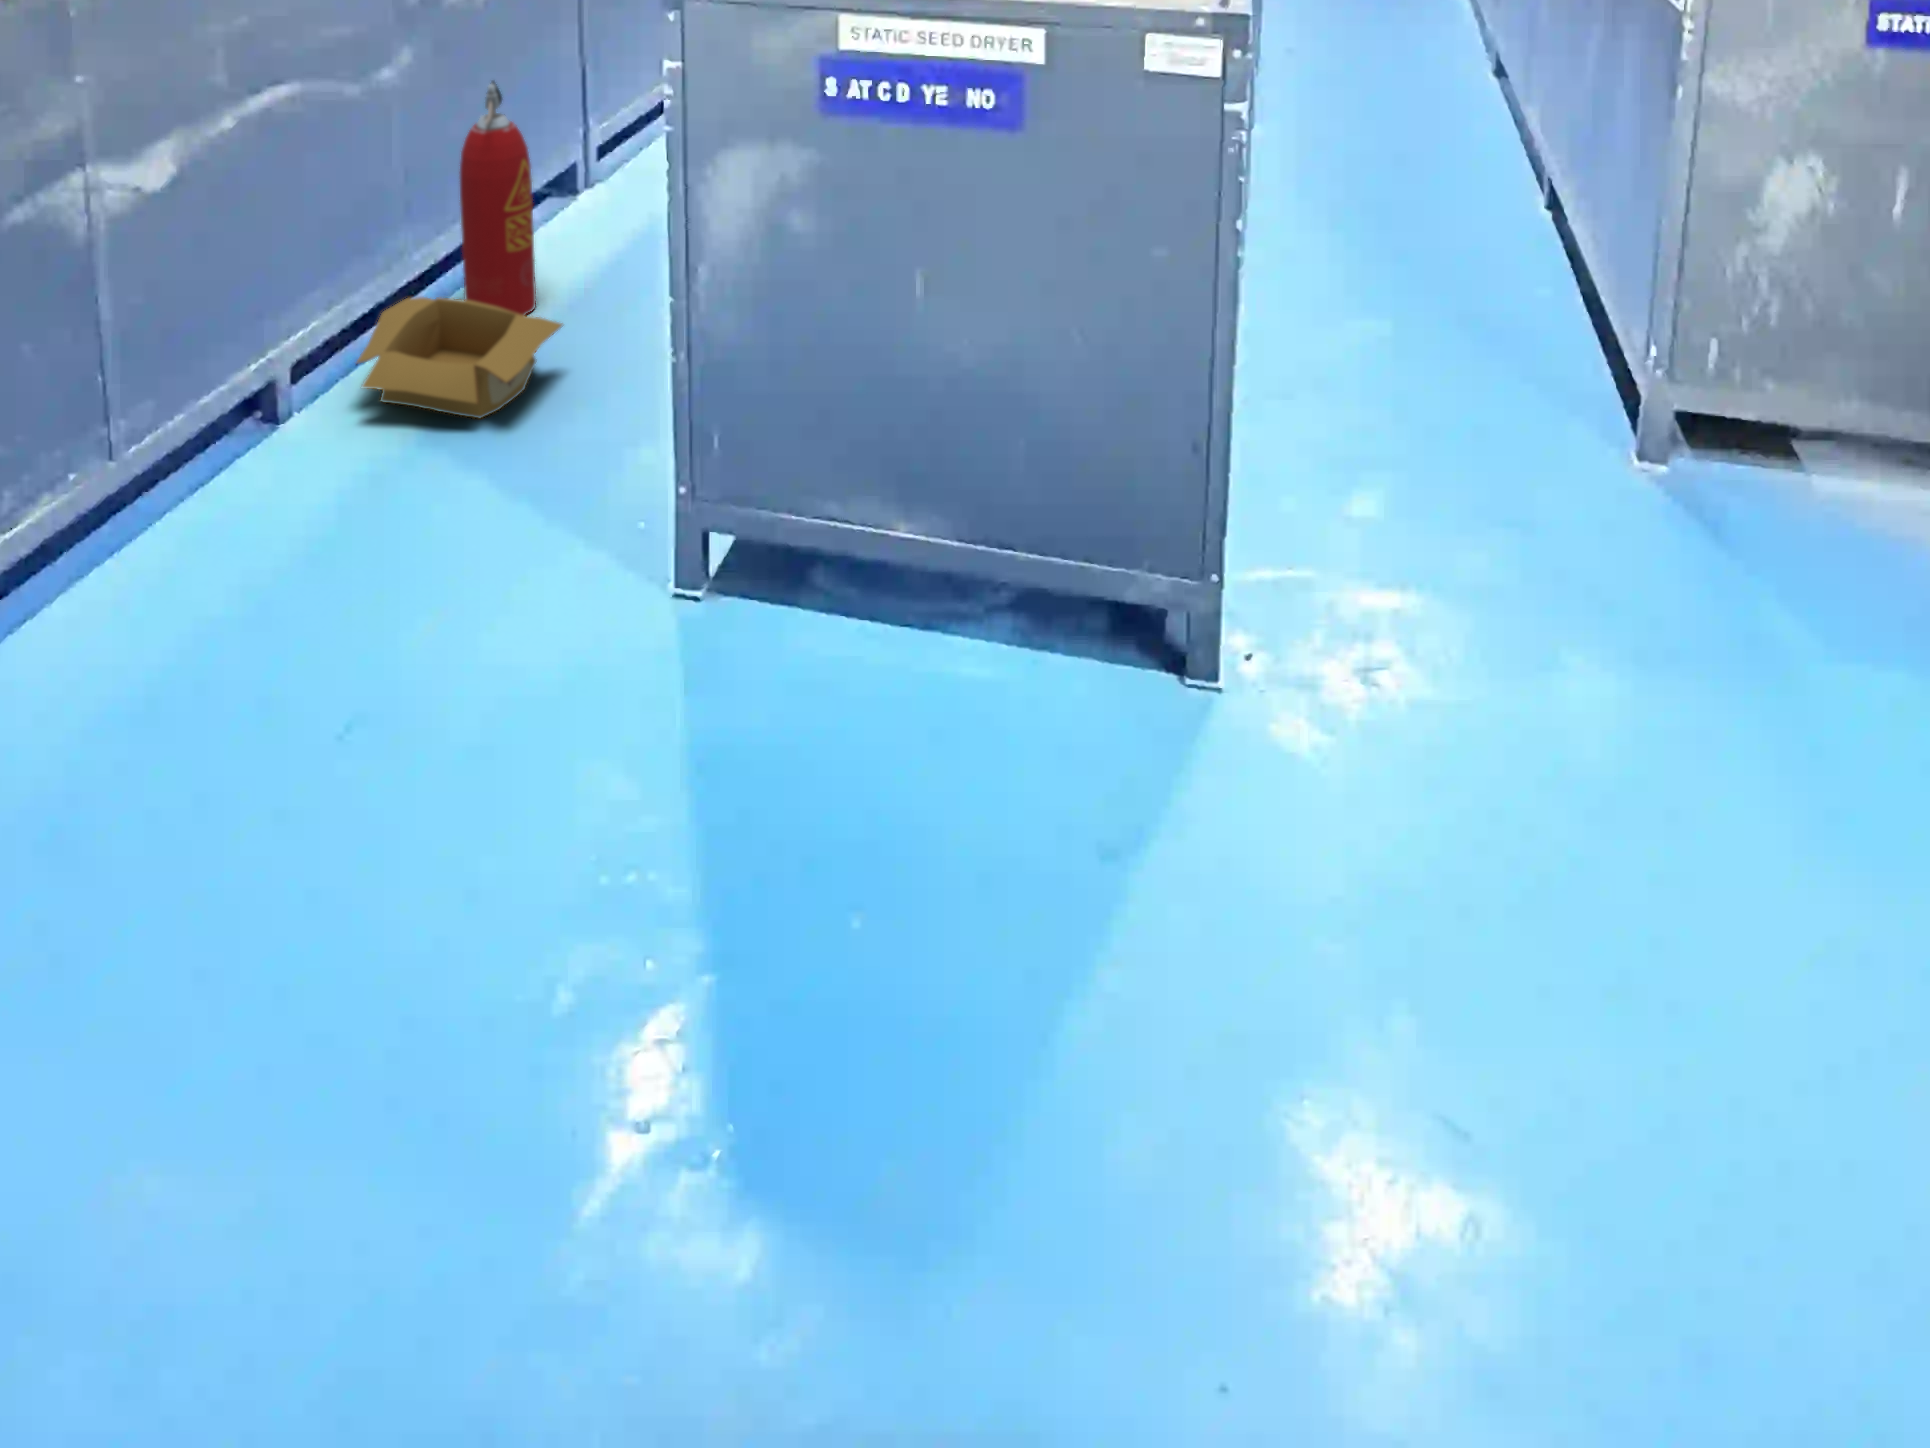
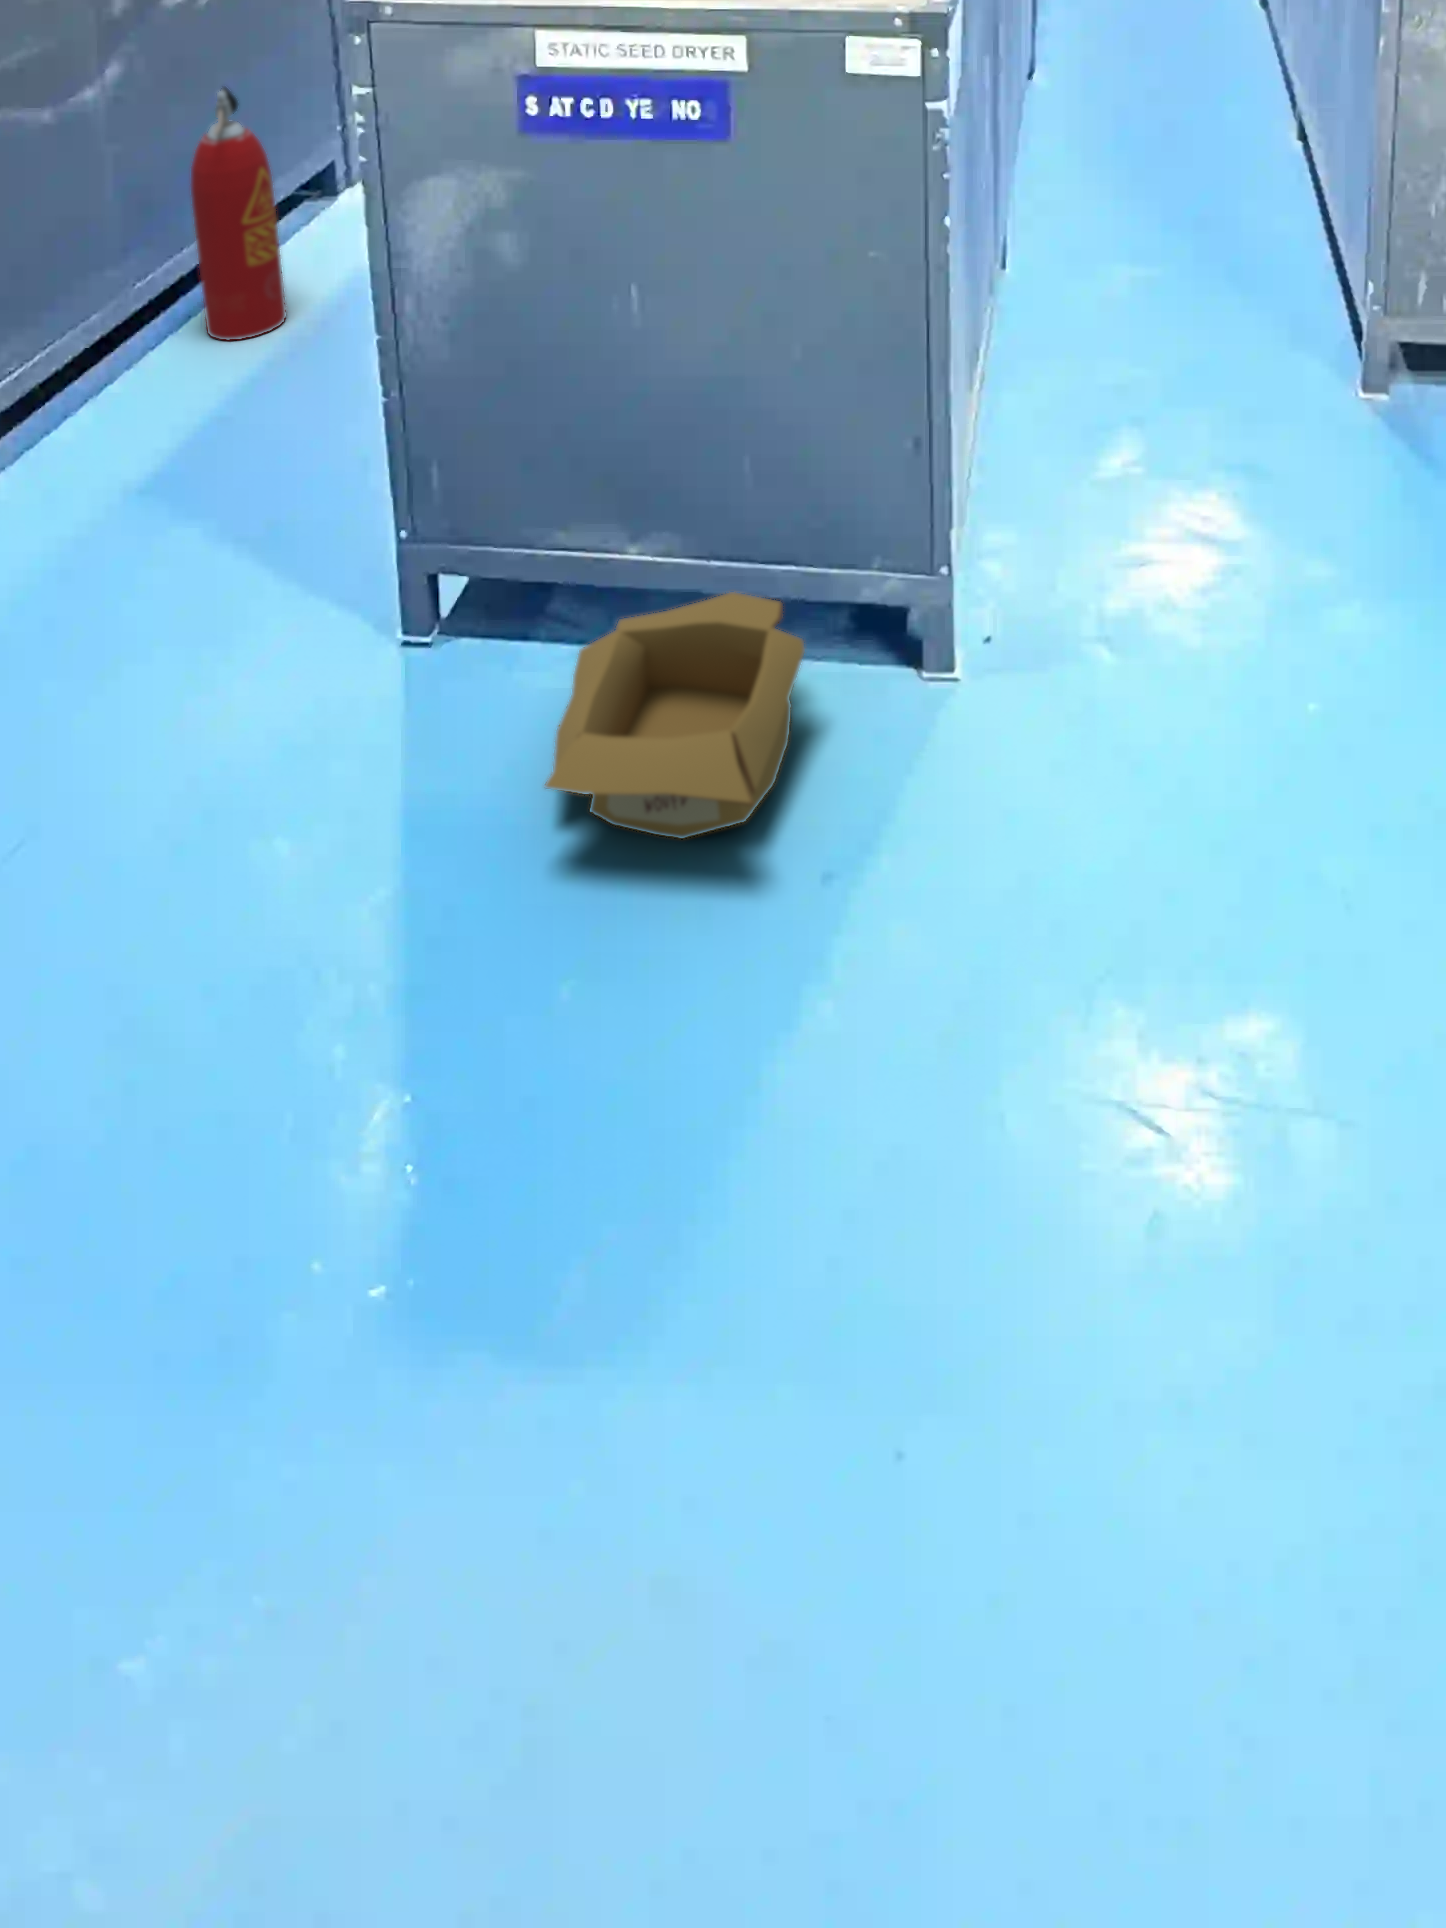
cardboard box: present [356,297,563,418] -> present [545,592,804,839]

